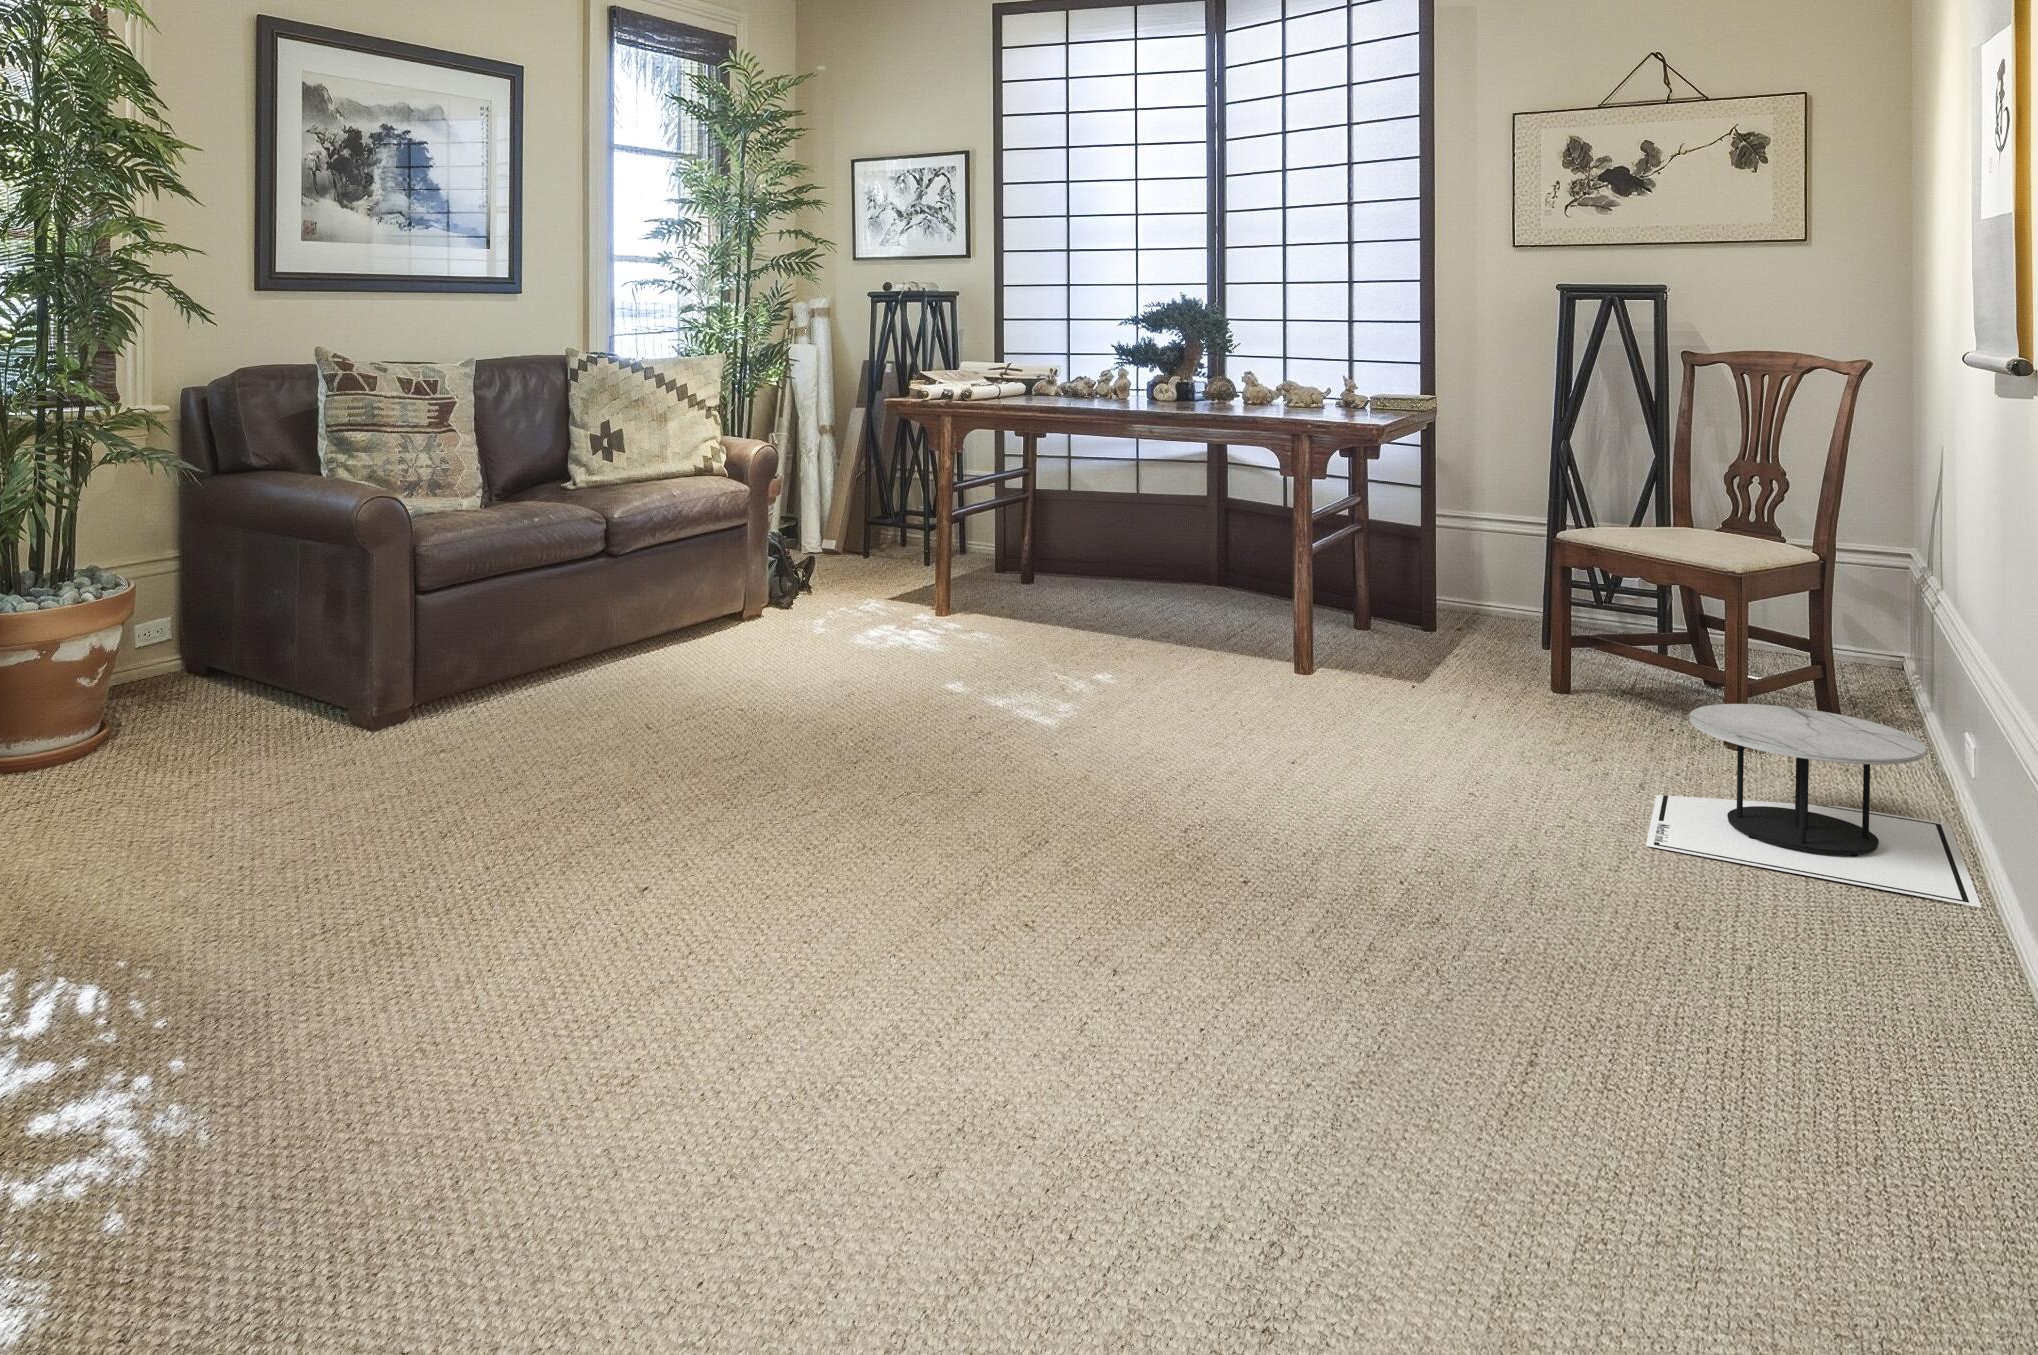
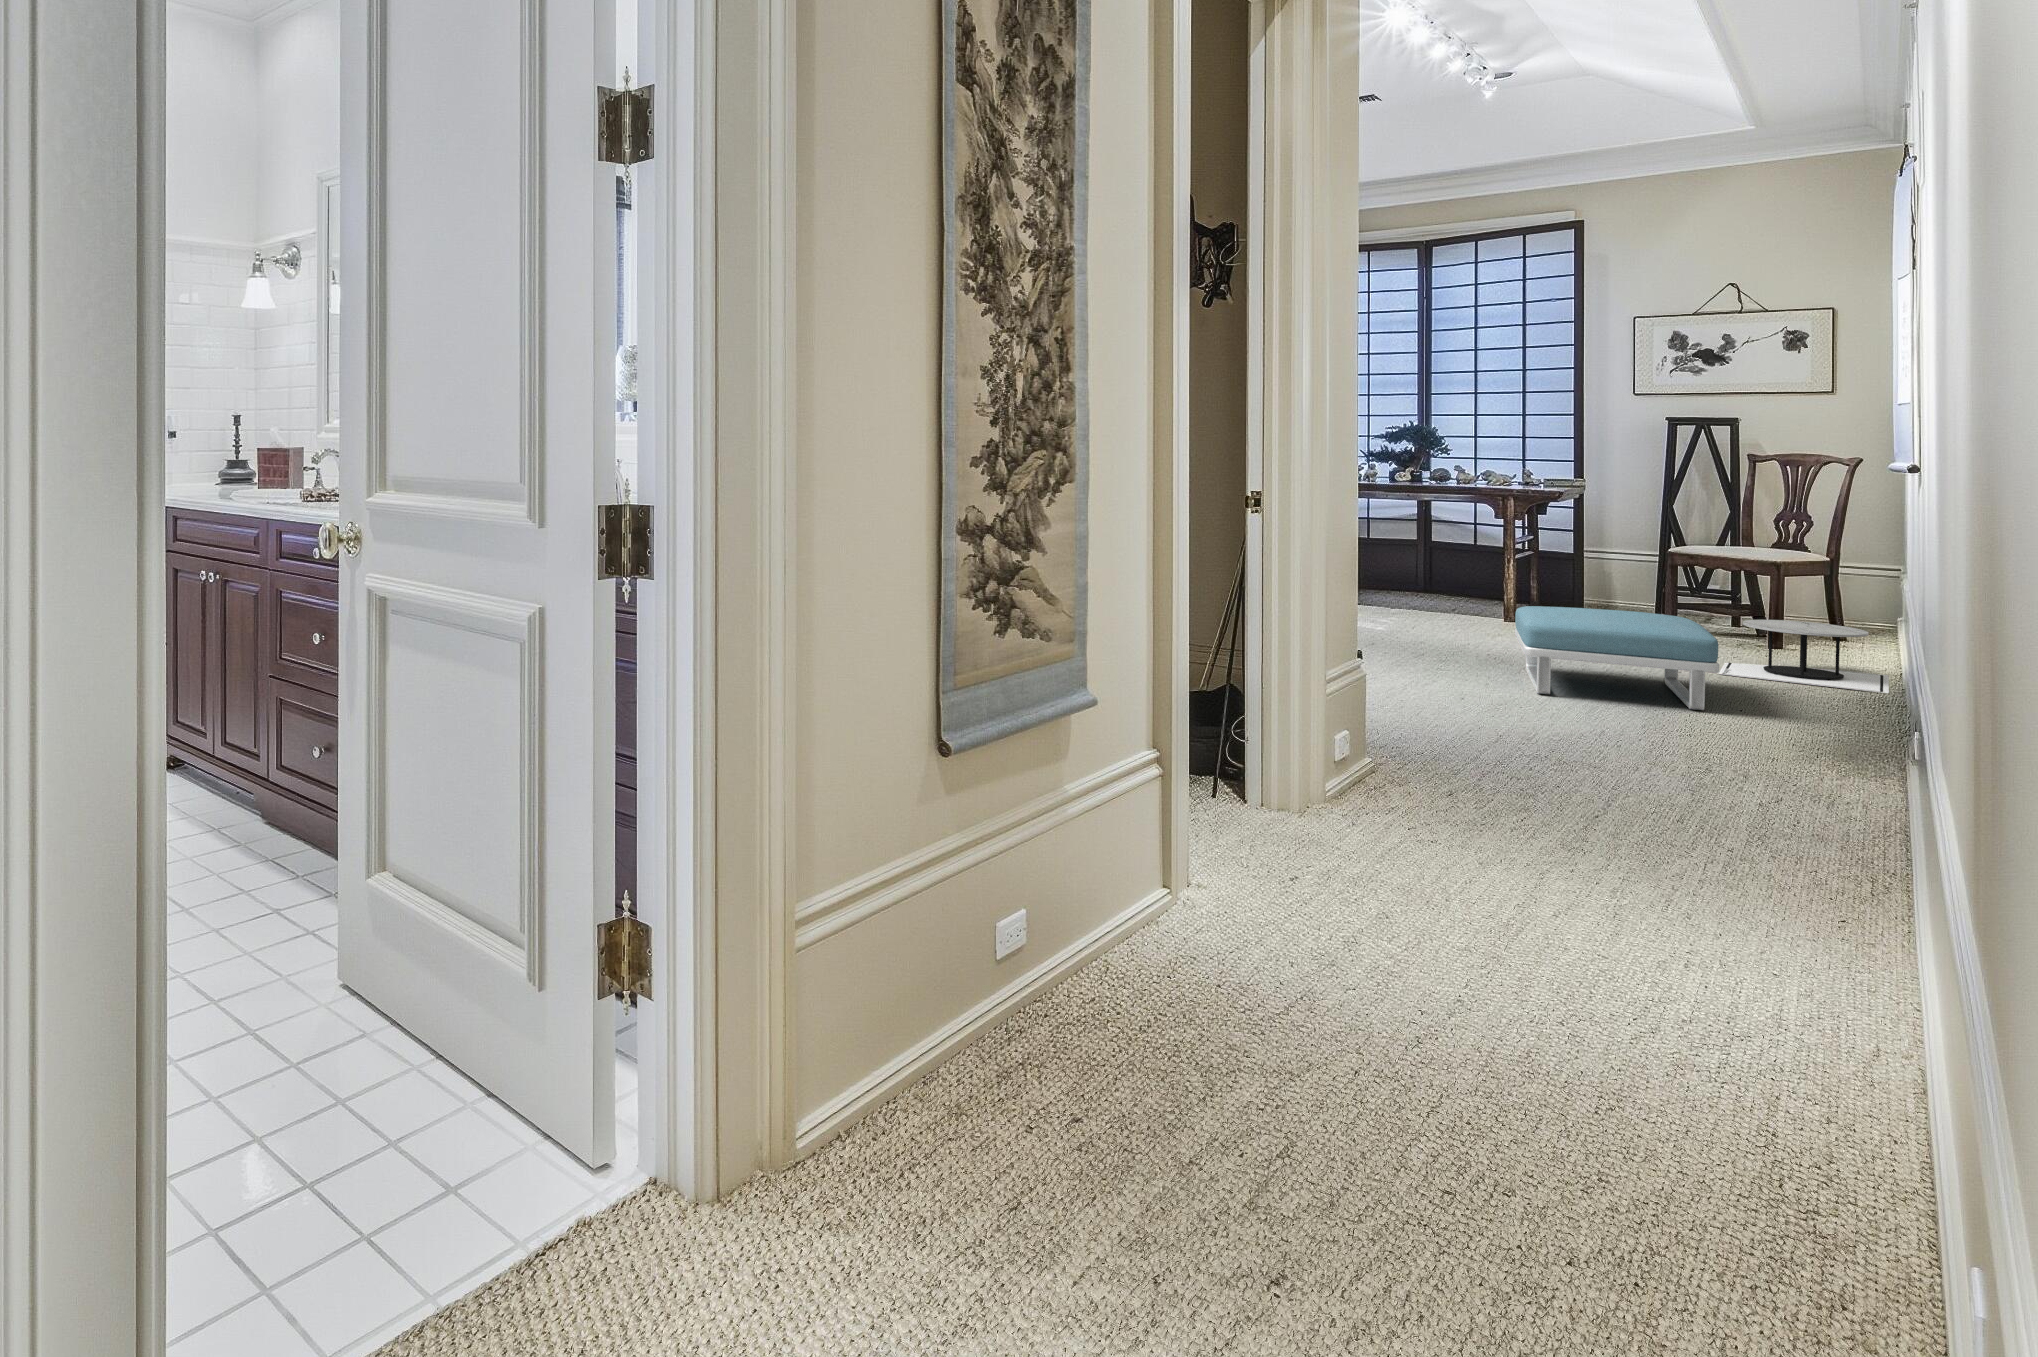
footstool: none [1222,711,1657,1050] -> present [1515,606,1719,710]

